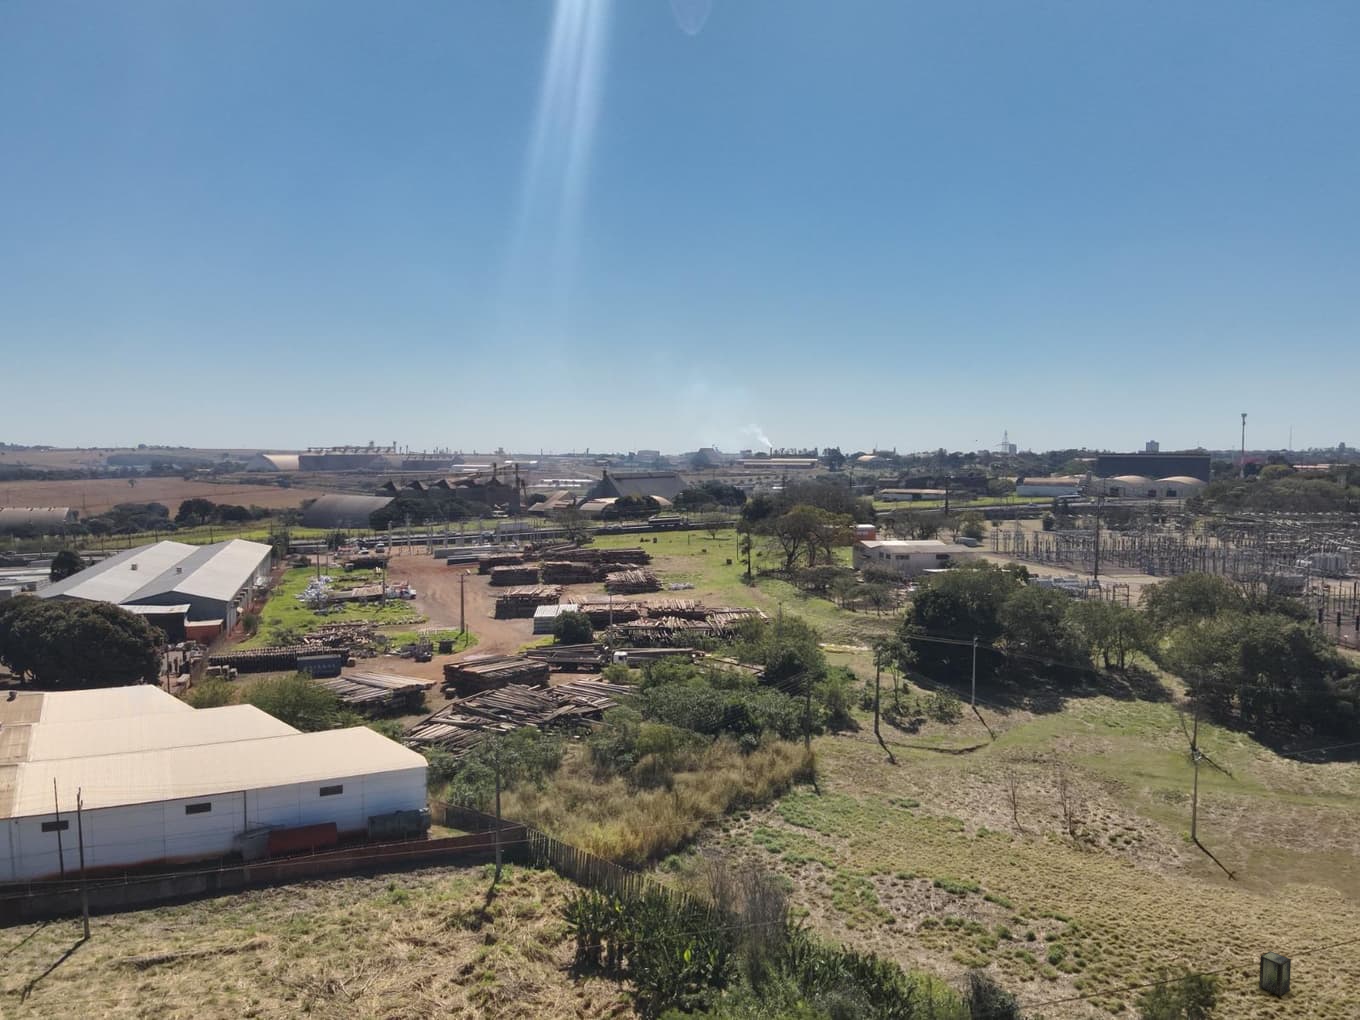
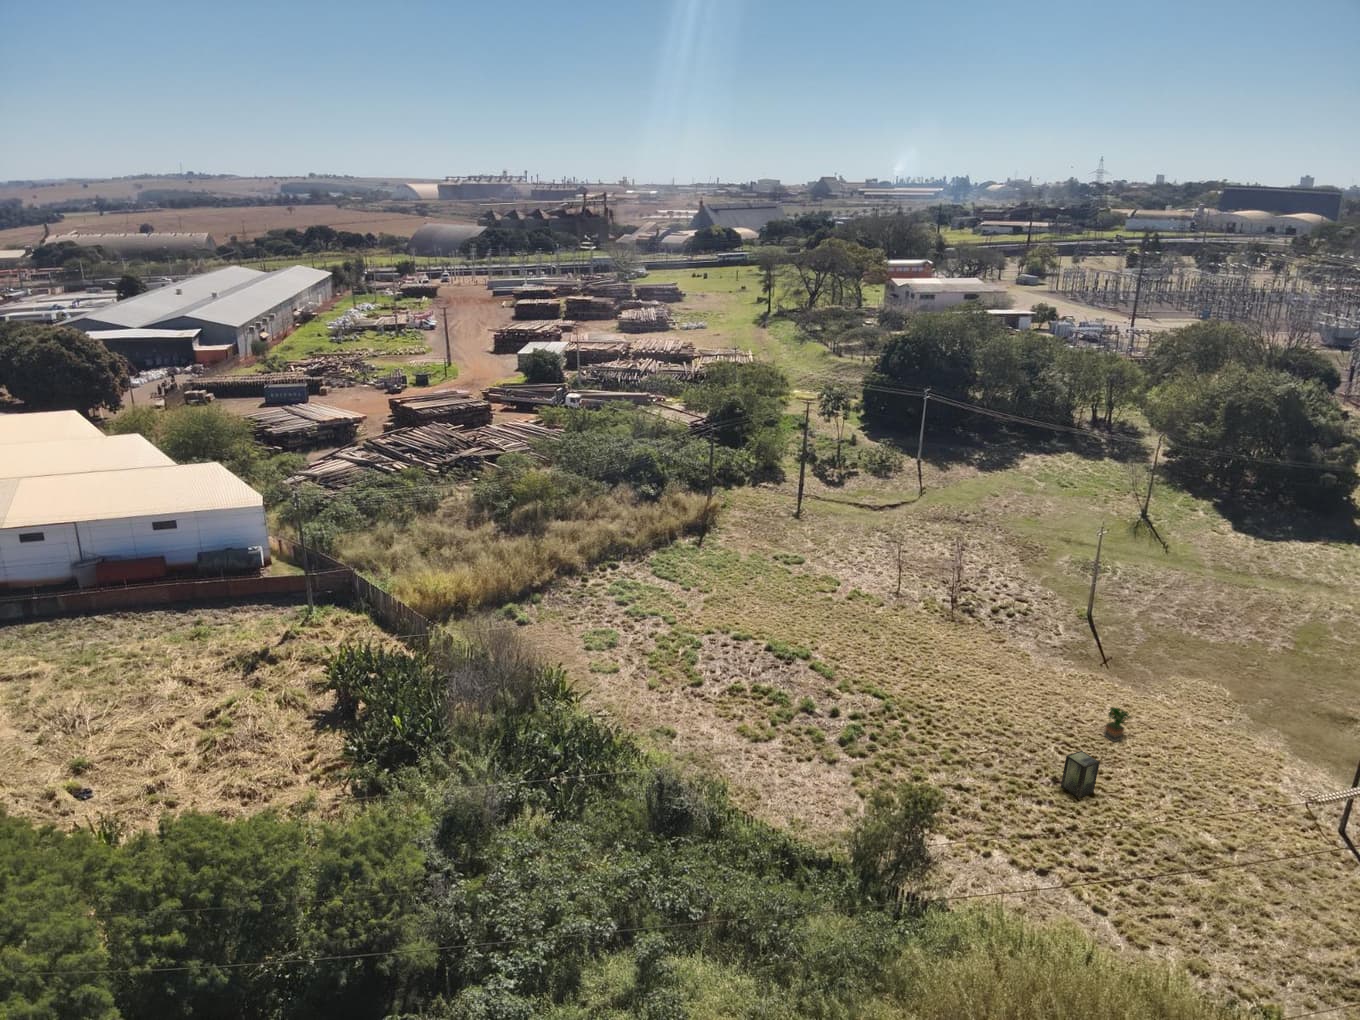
potted tree: none [1271,913,1293,947] -> present [1104,707,1130,742]

